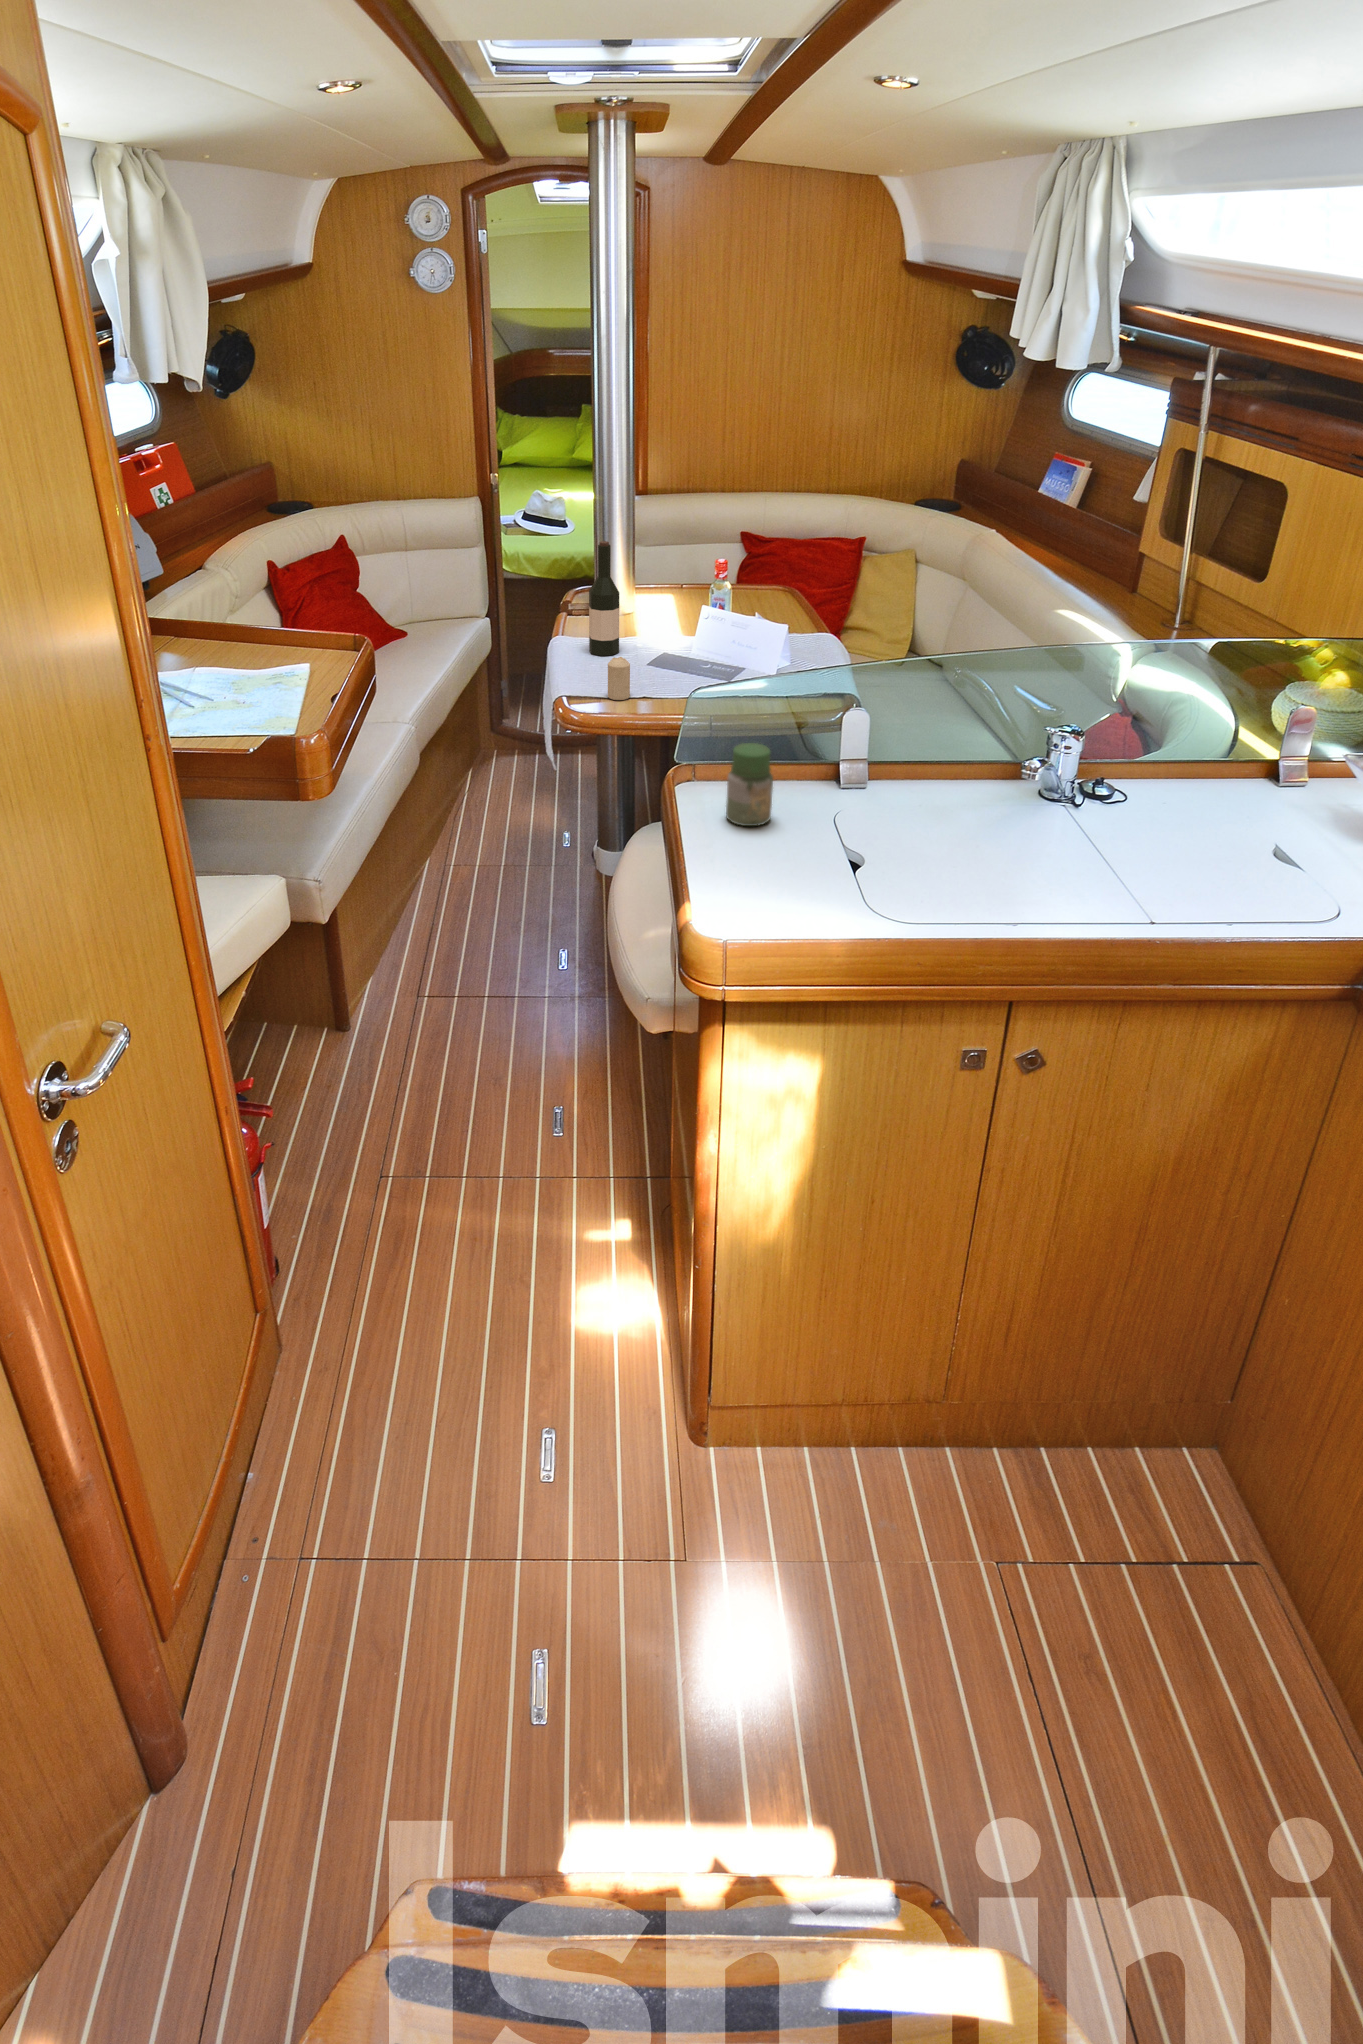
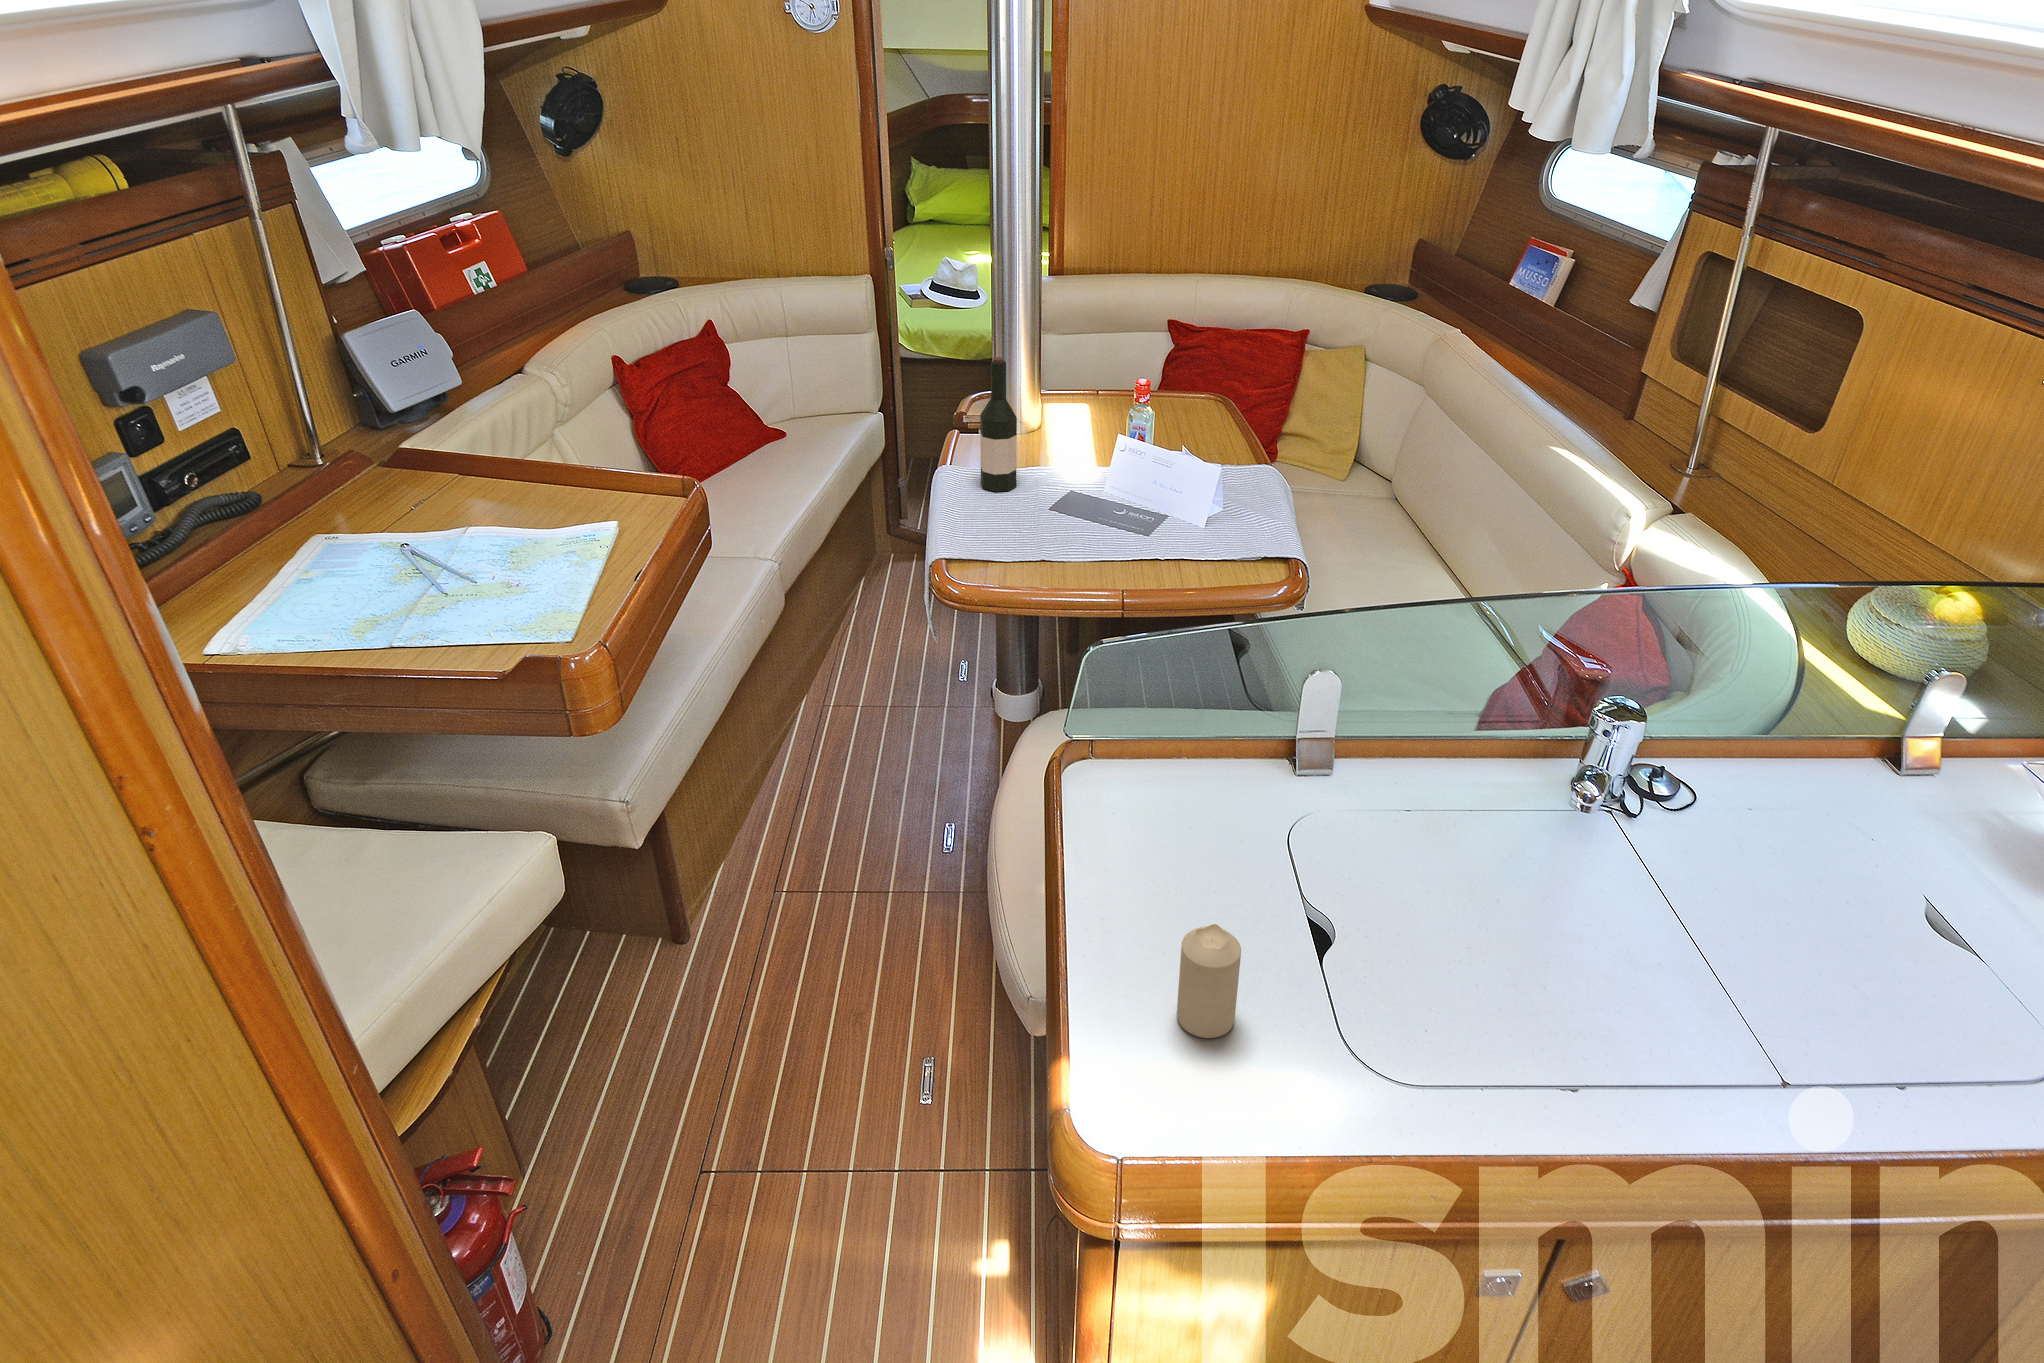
candle: present [608,657,630,700] -> present [1177,924,1241,1038]
jar: present [726,743,773,826] -> none [1128,728,1195,847]

